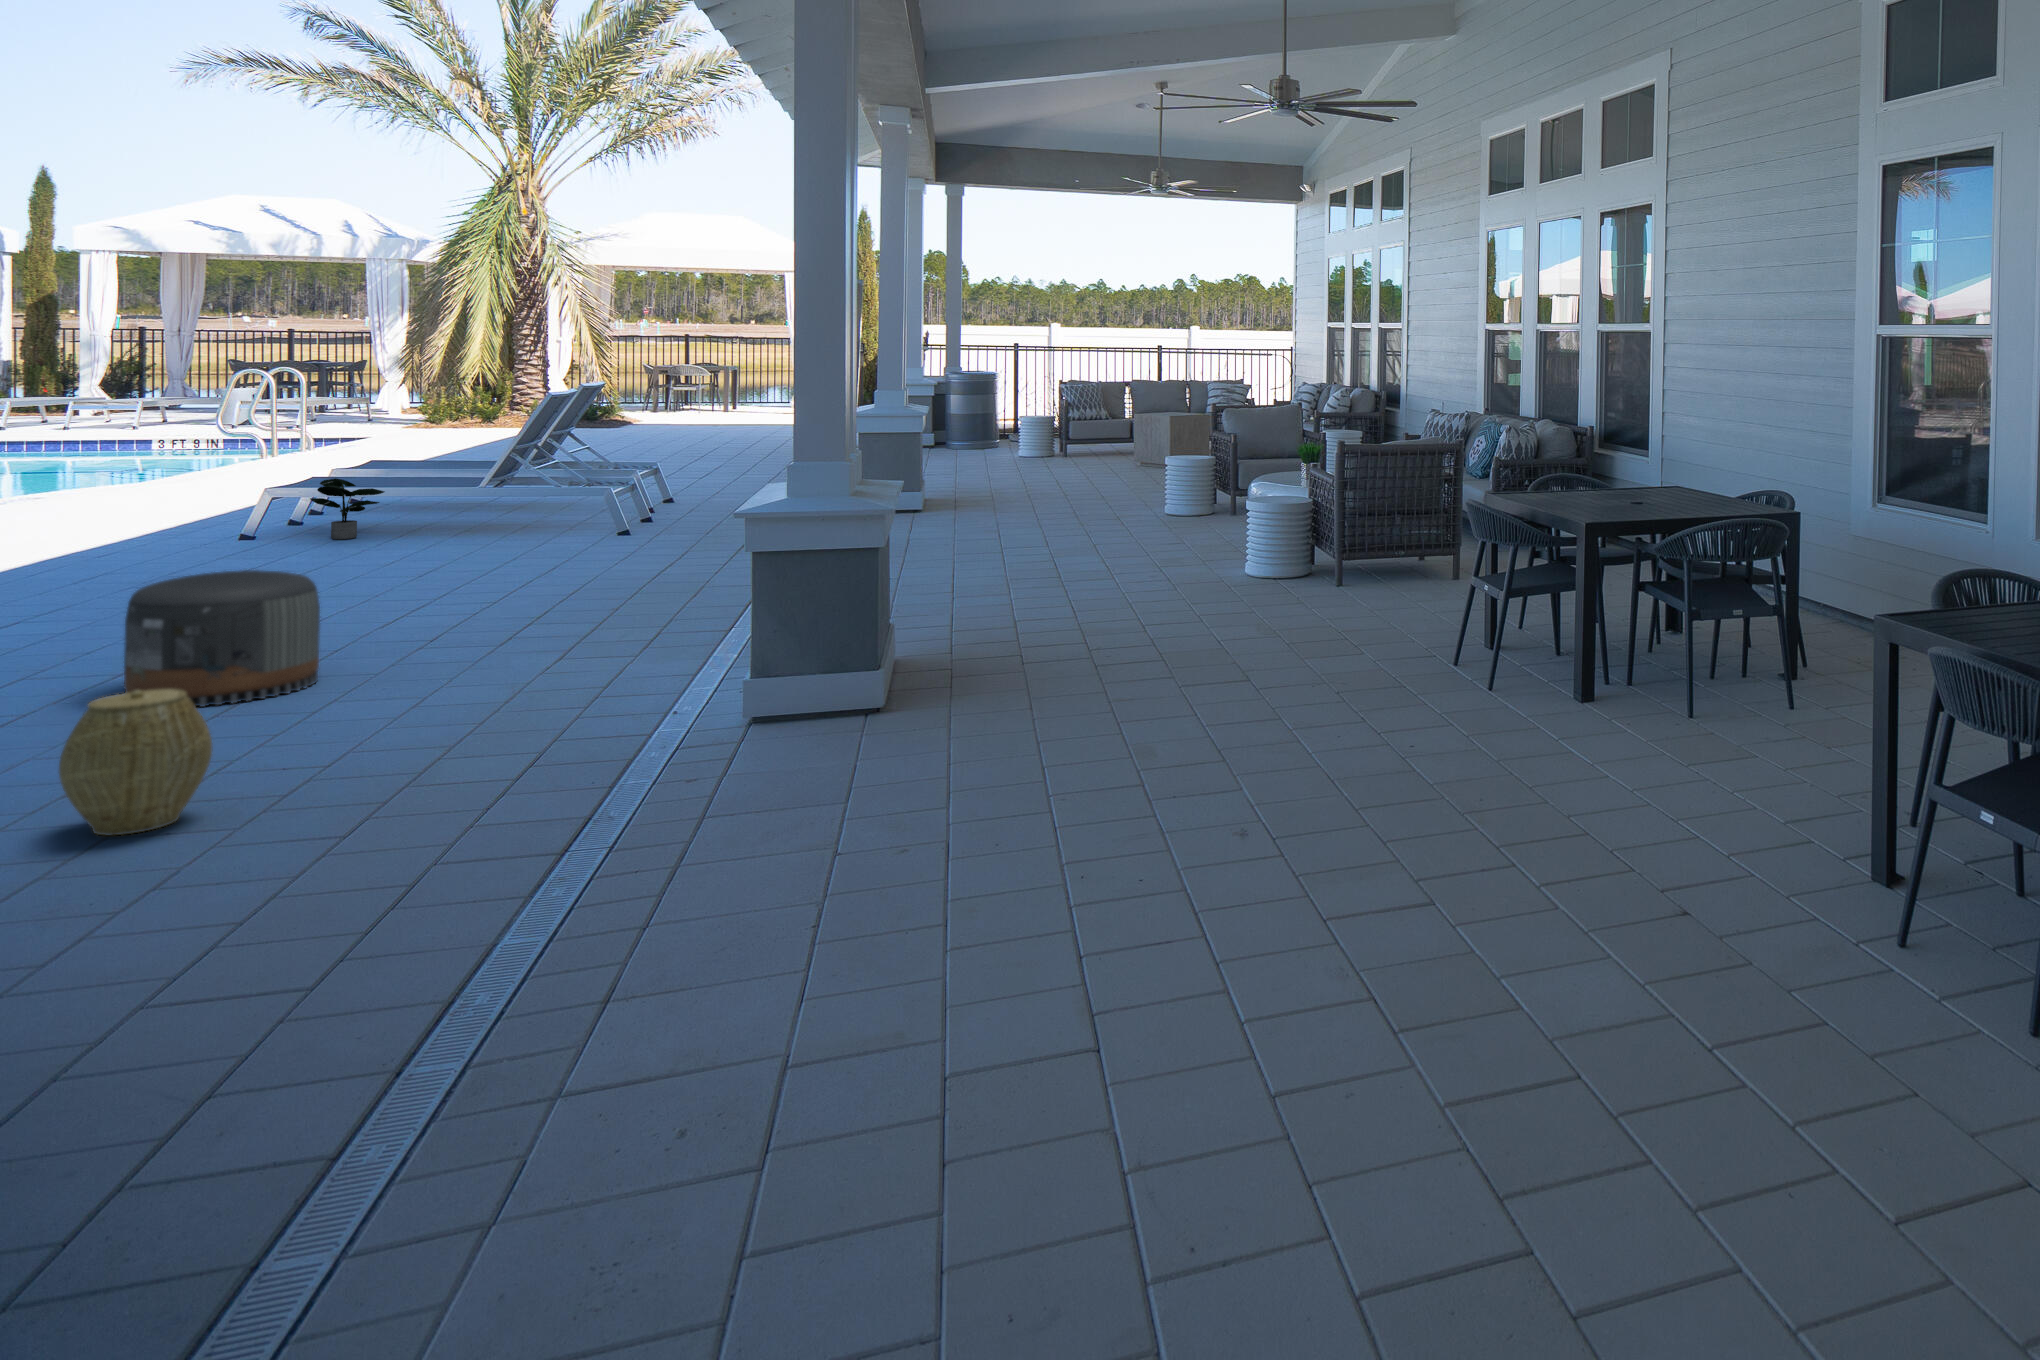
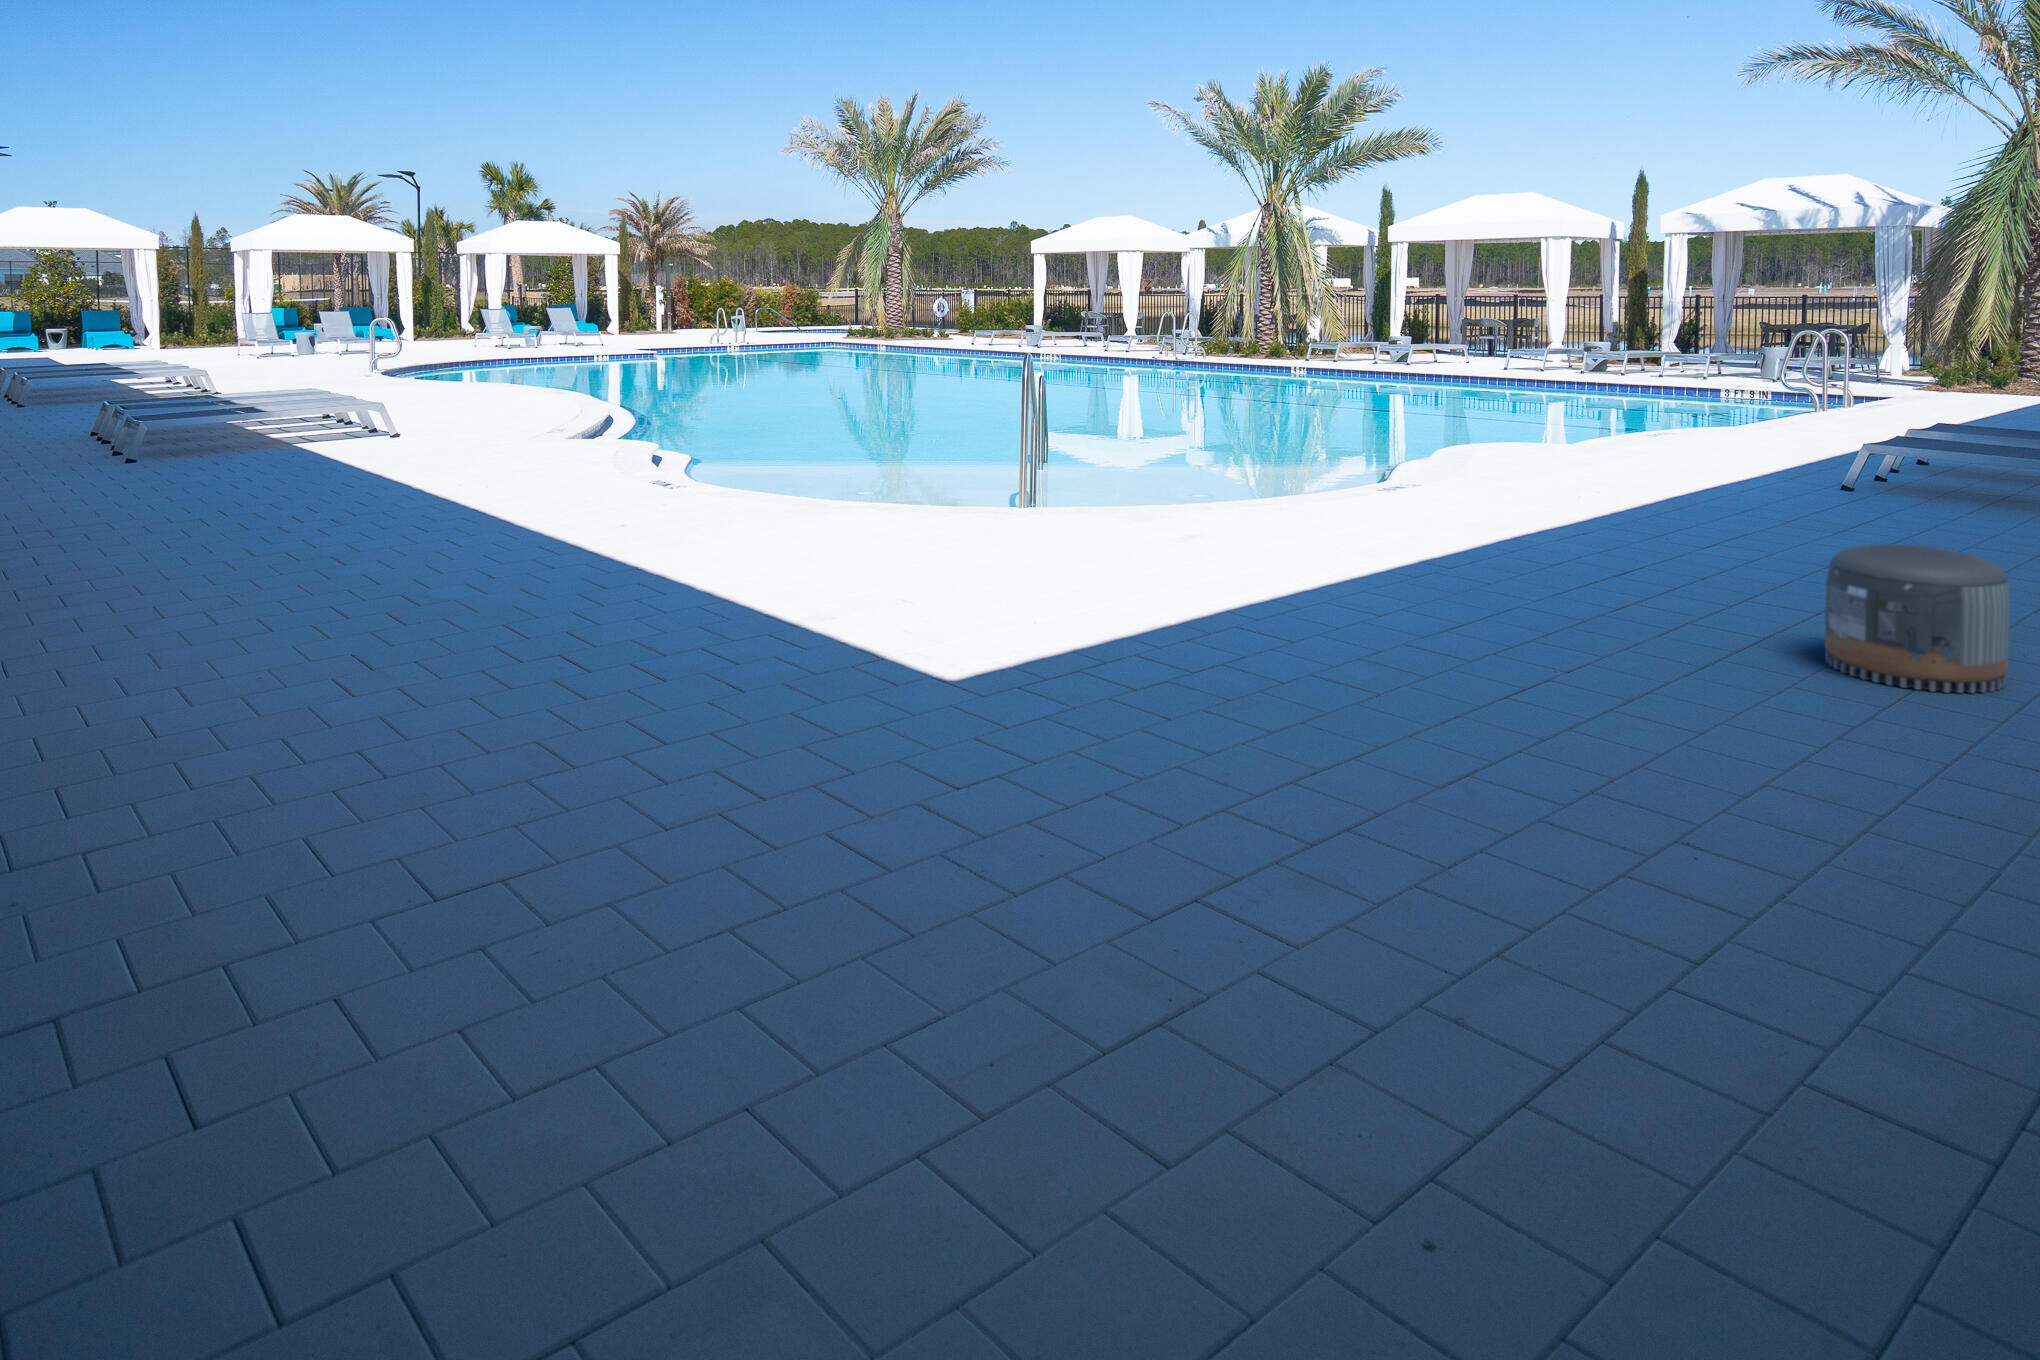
potted plant: present [310,478,385,540] -> none [1896,441,1968,504]
woven basket: present [59,689,212,835] -> none [1850,689,1997,854]

